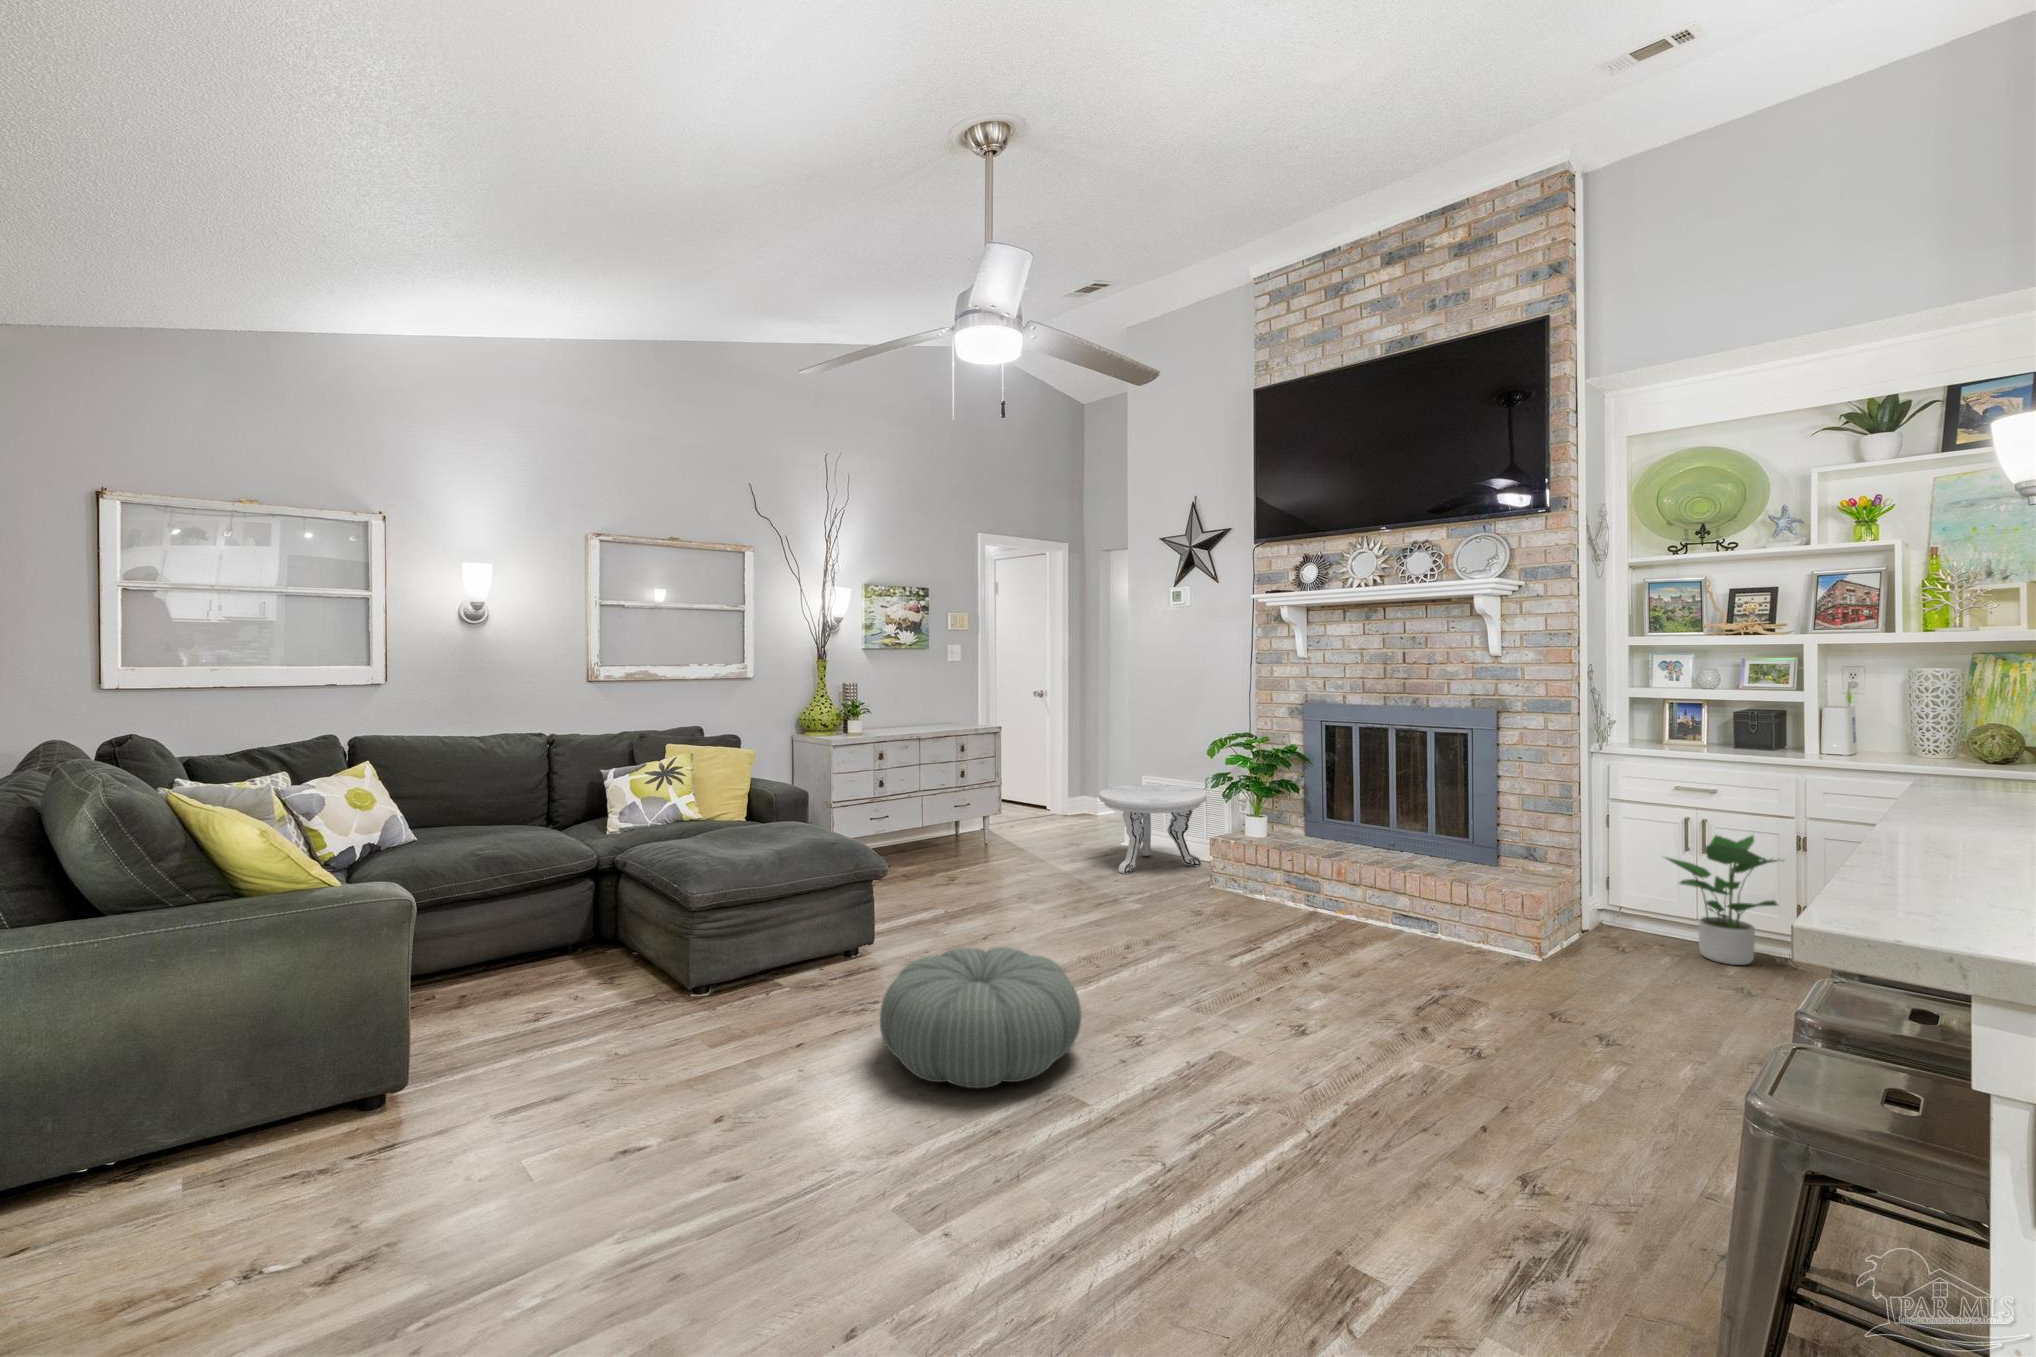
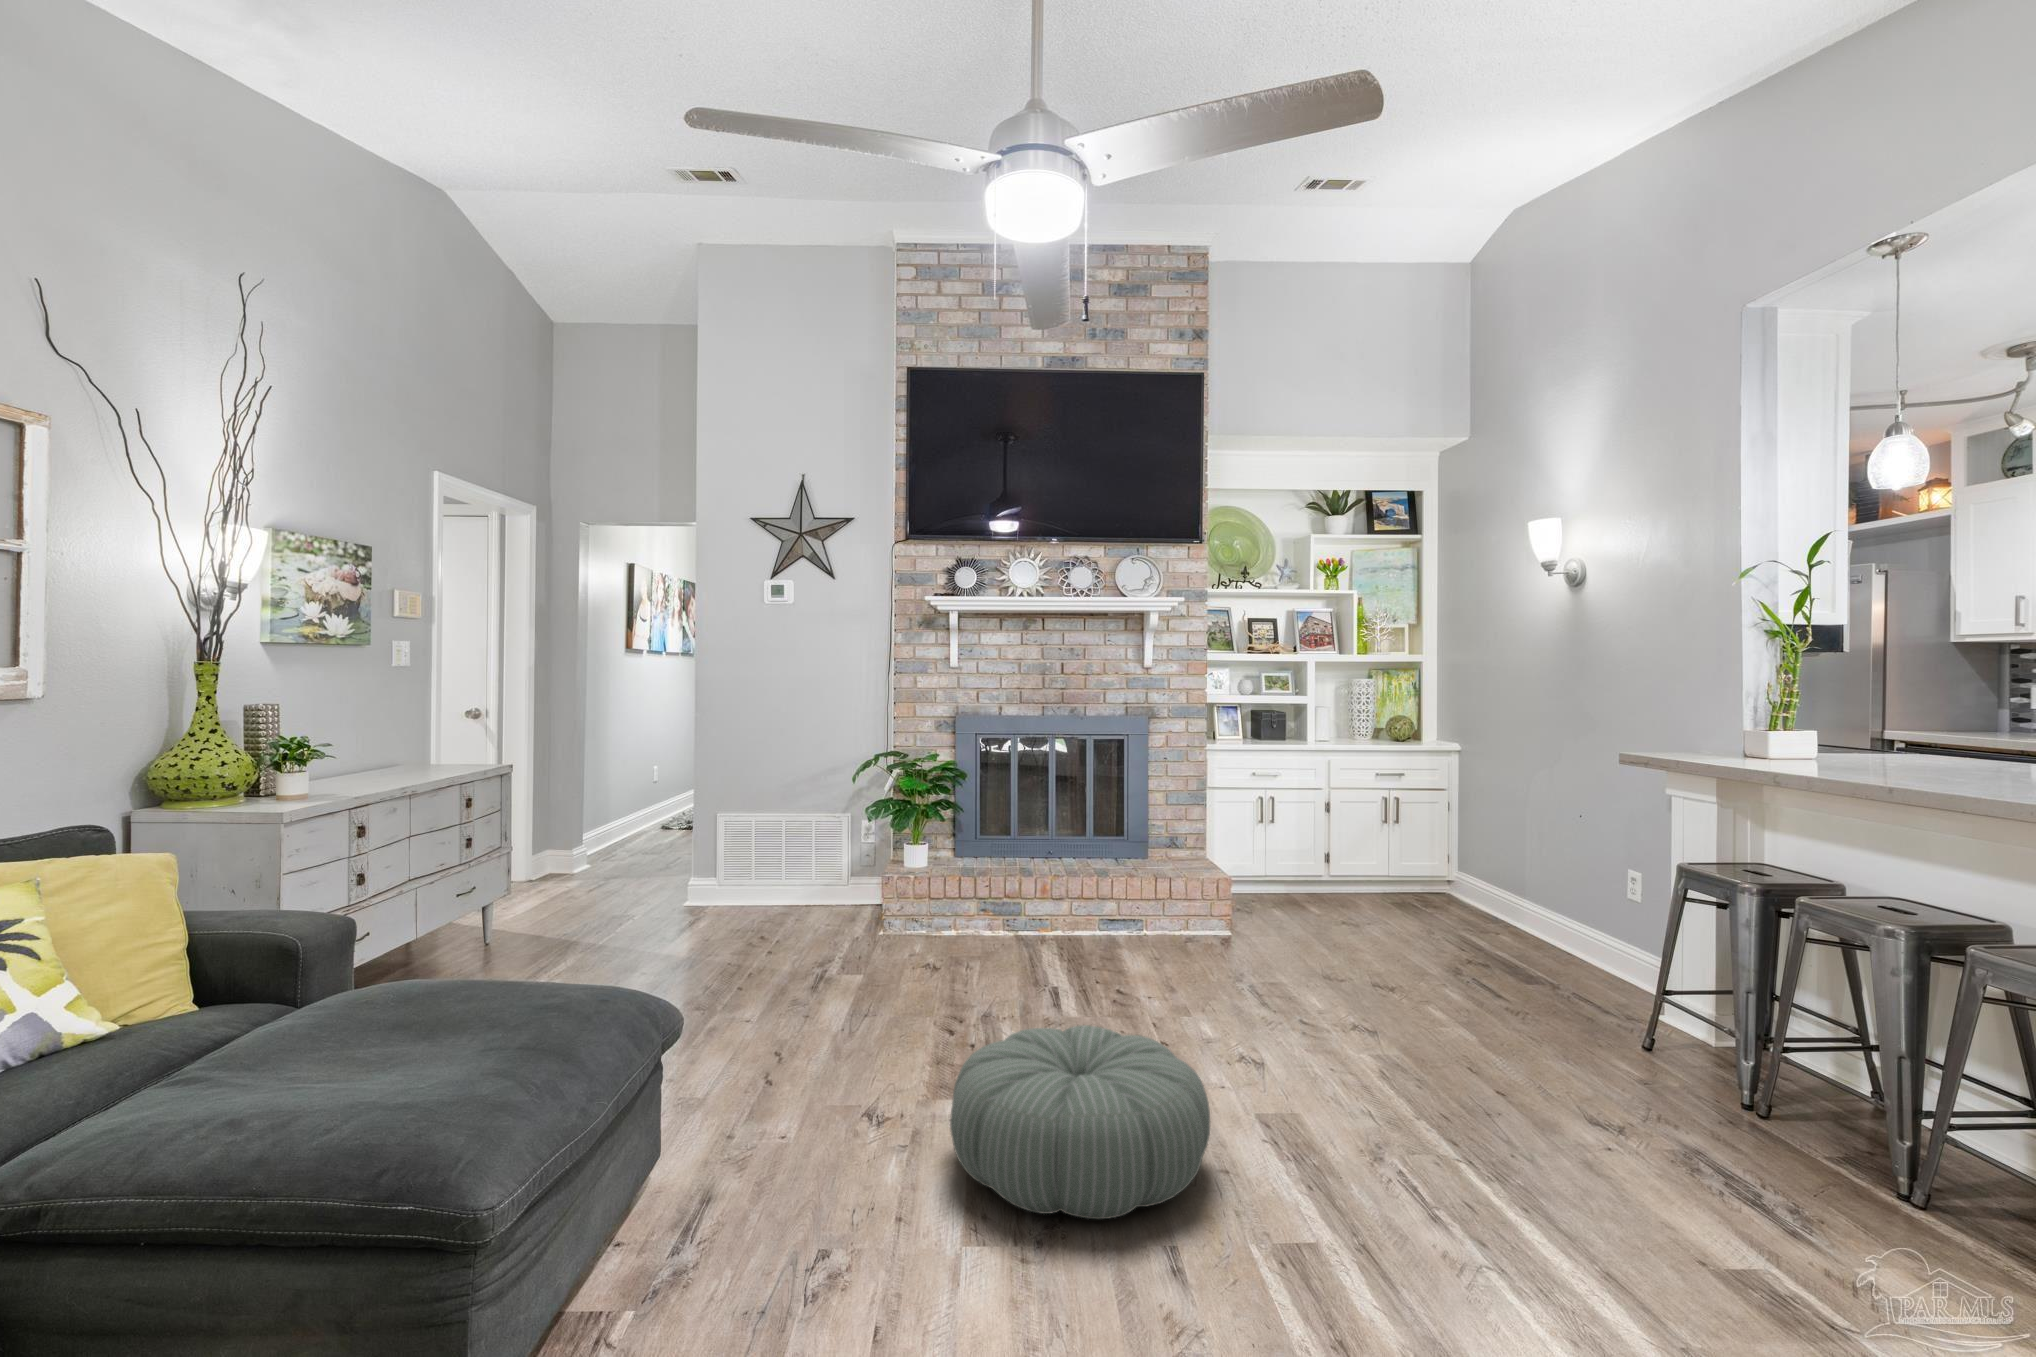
side table: present [1099,785,1206,874] -> none [709,825,846,943]
potted plant: present [1666,835,1777,965] -> none [1259,801,1337,908]

